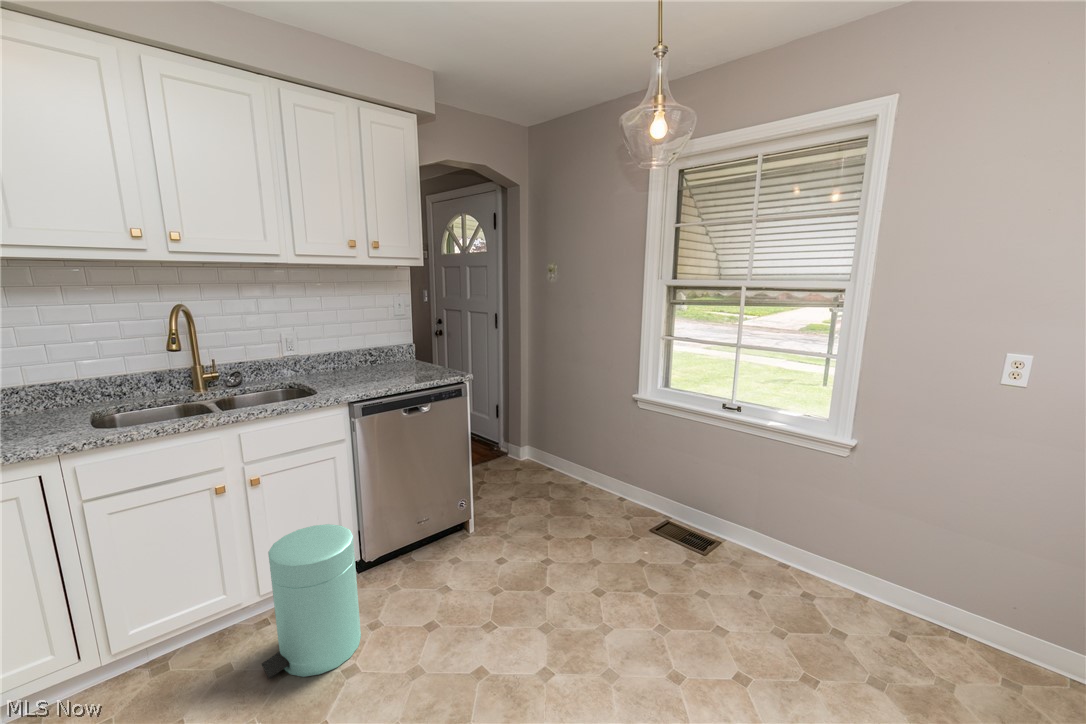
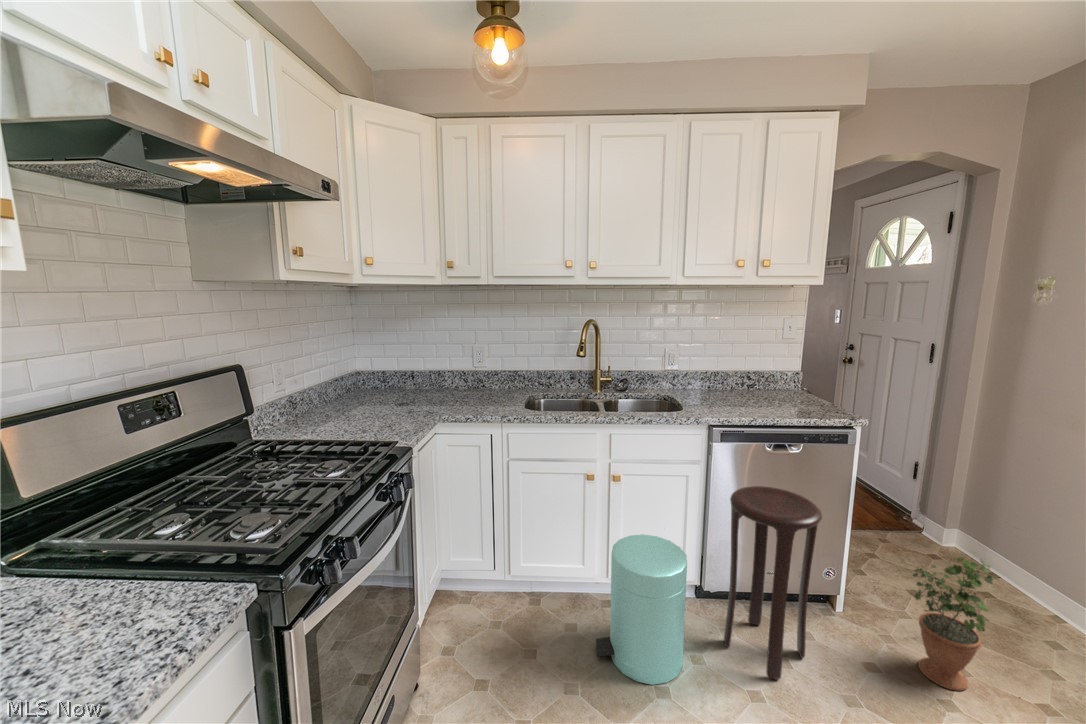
stool: none [380,444,455,603] -> present [724,486,822,680]
potted plant: none [511,451,551,548] -> present [913,557,993,691]

